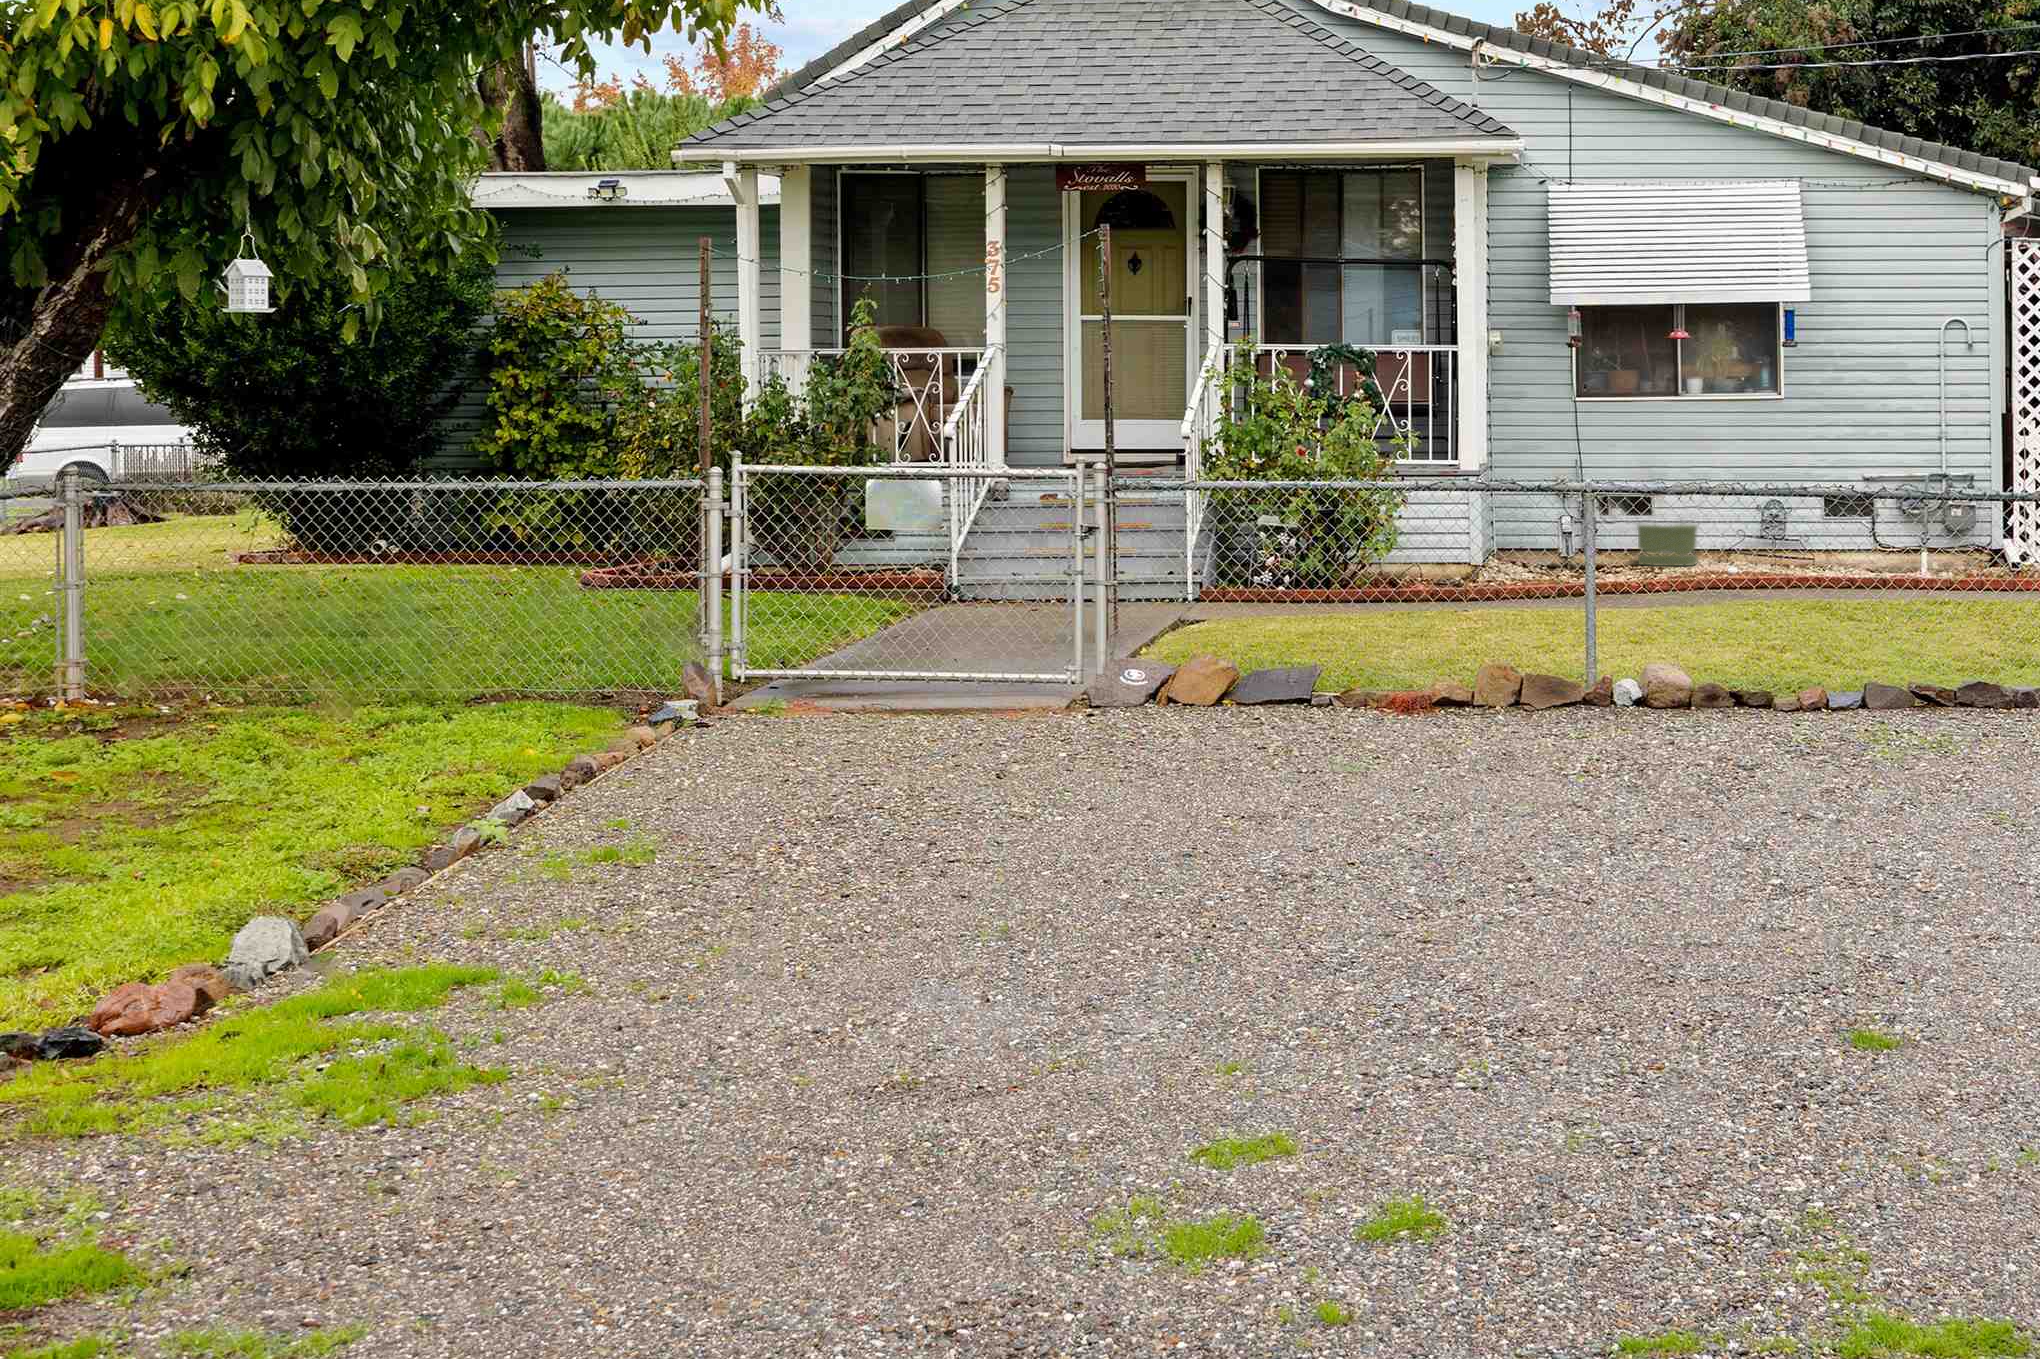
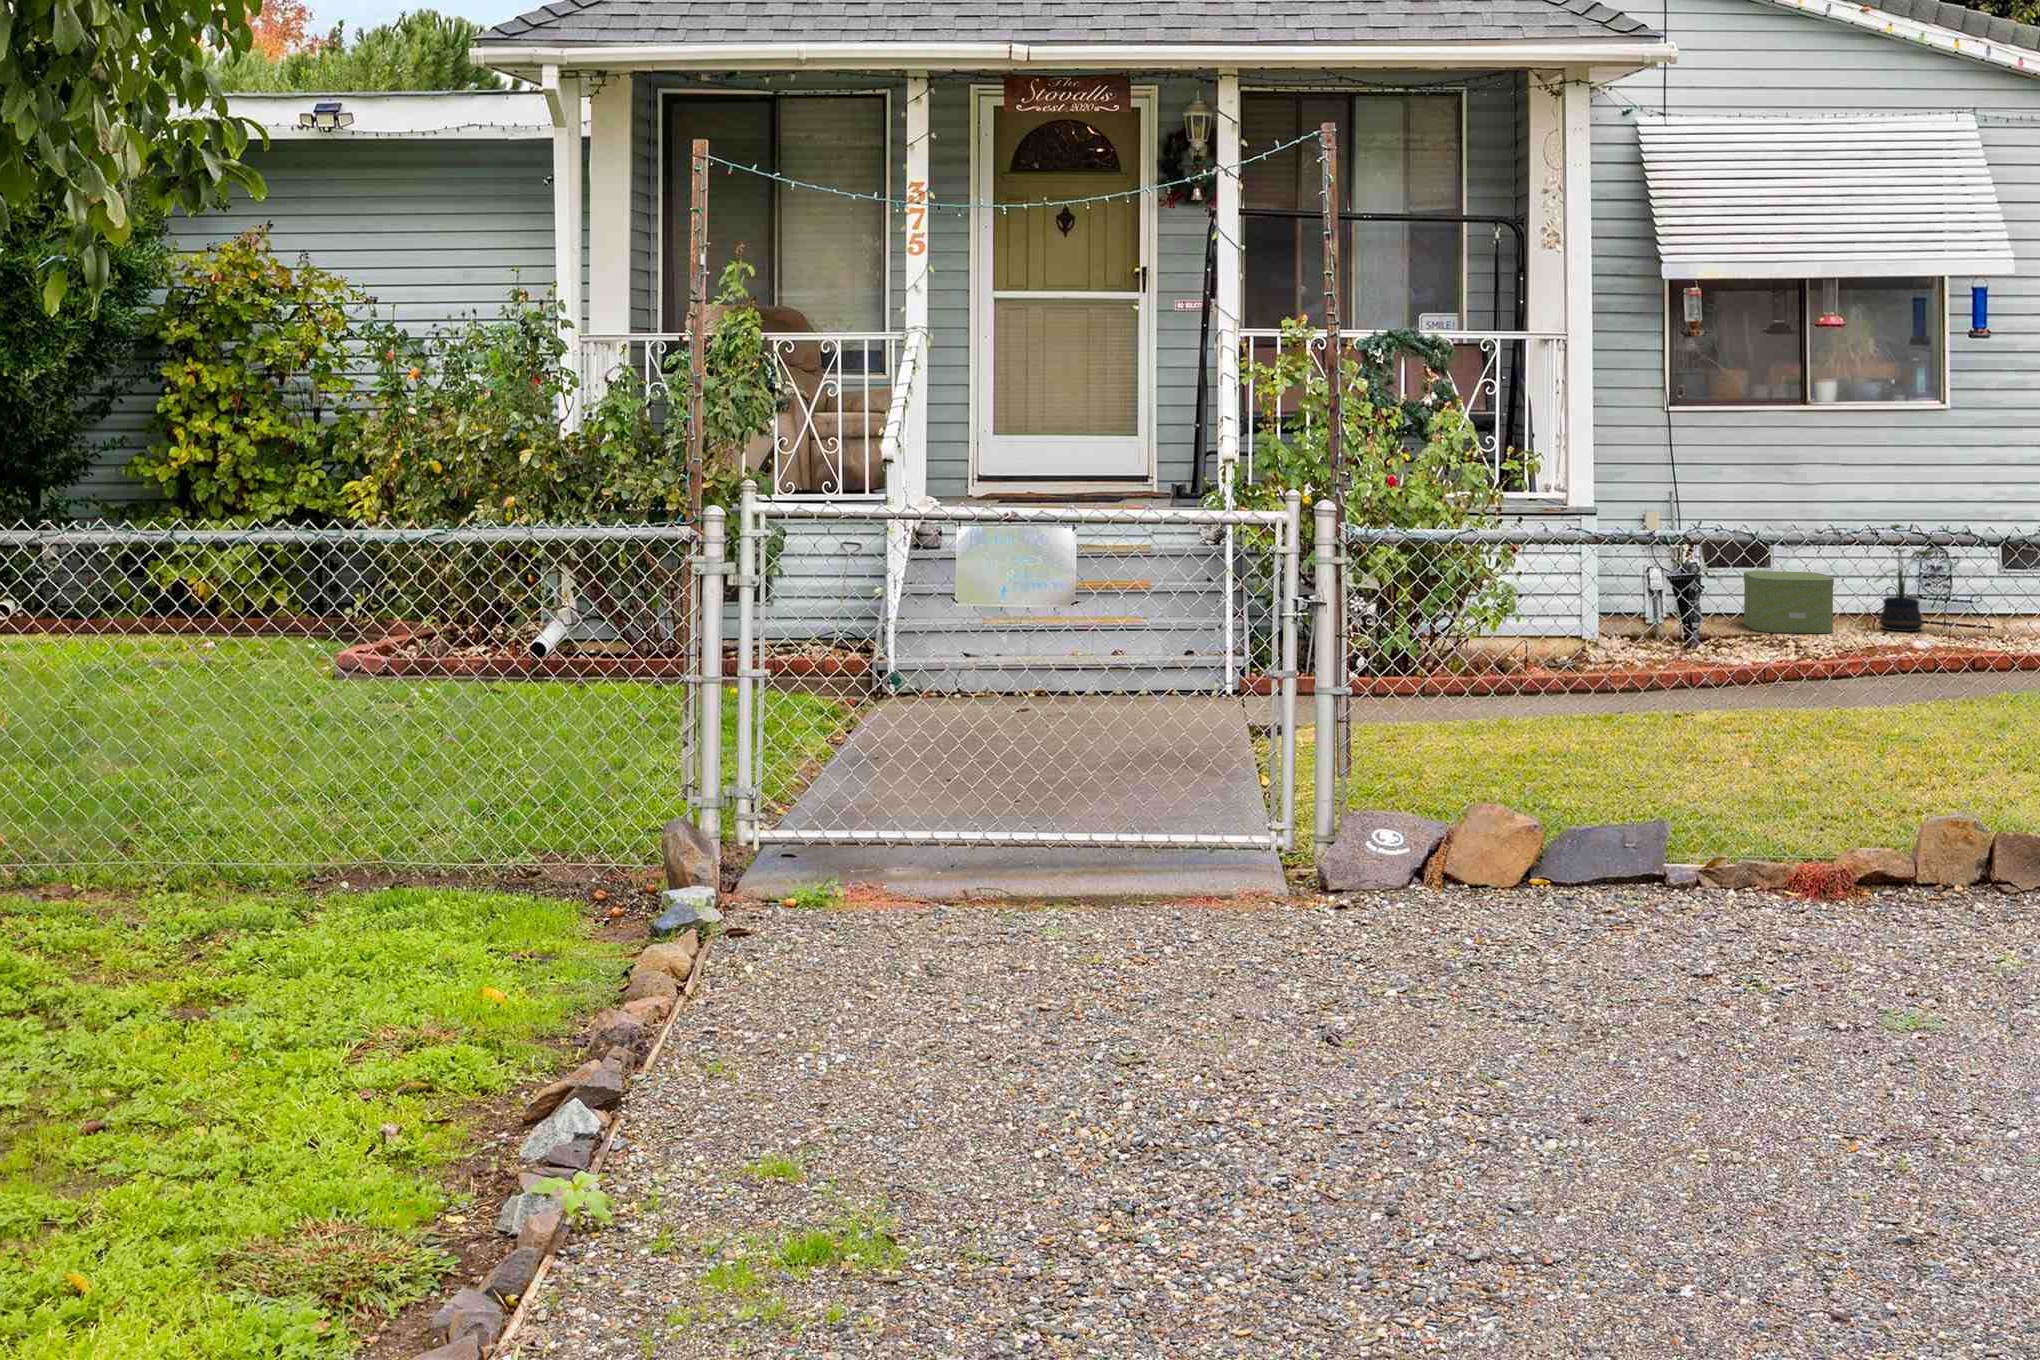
potted plant: none [1729,485,1786,565] -> present [1875,525,1949,631]

